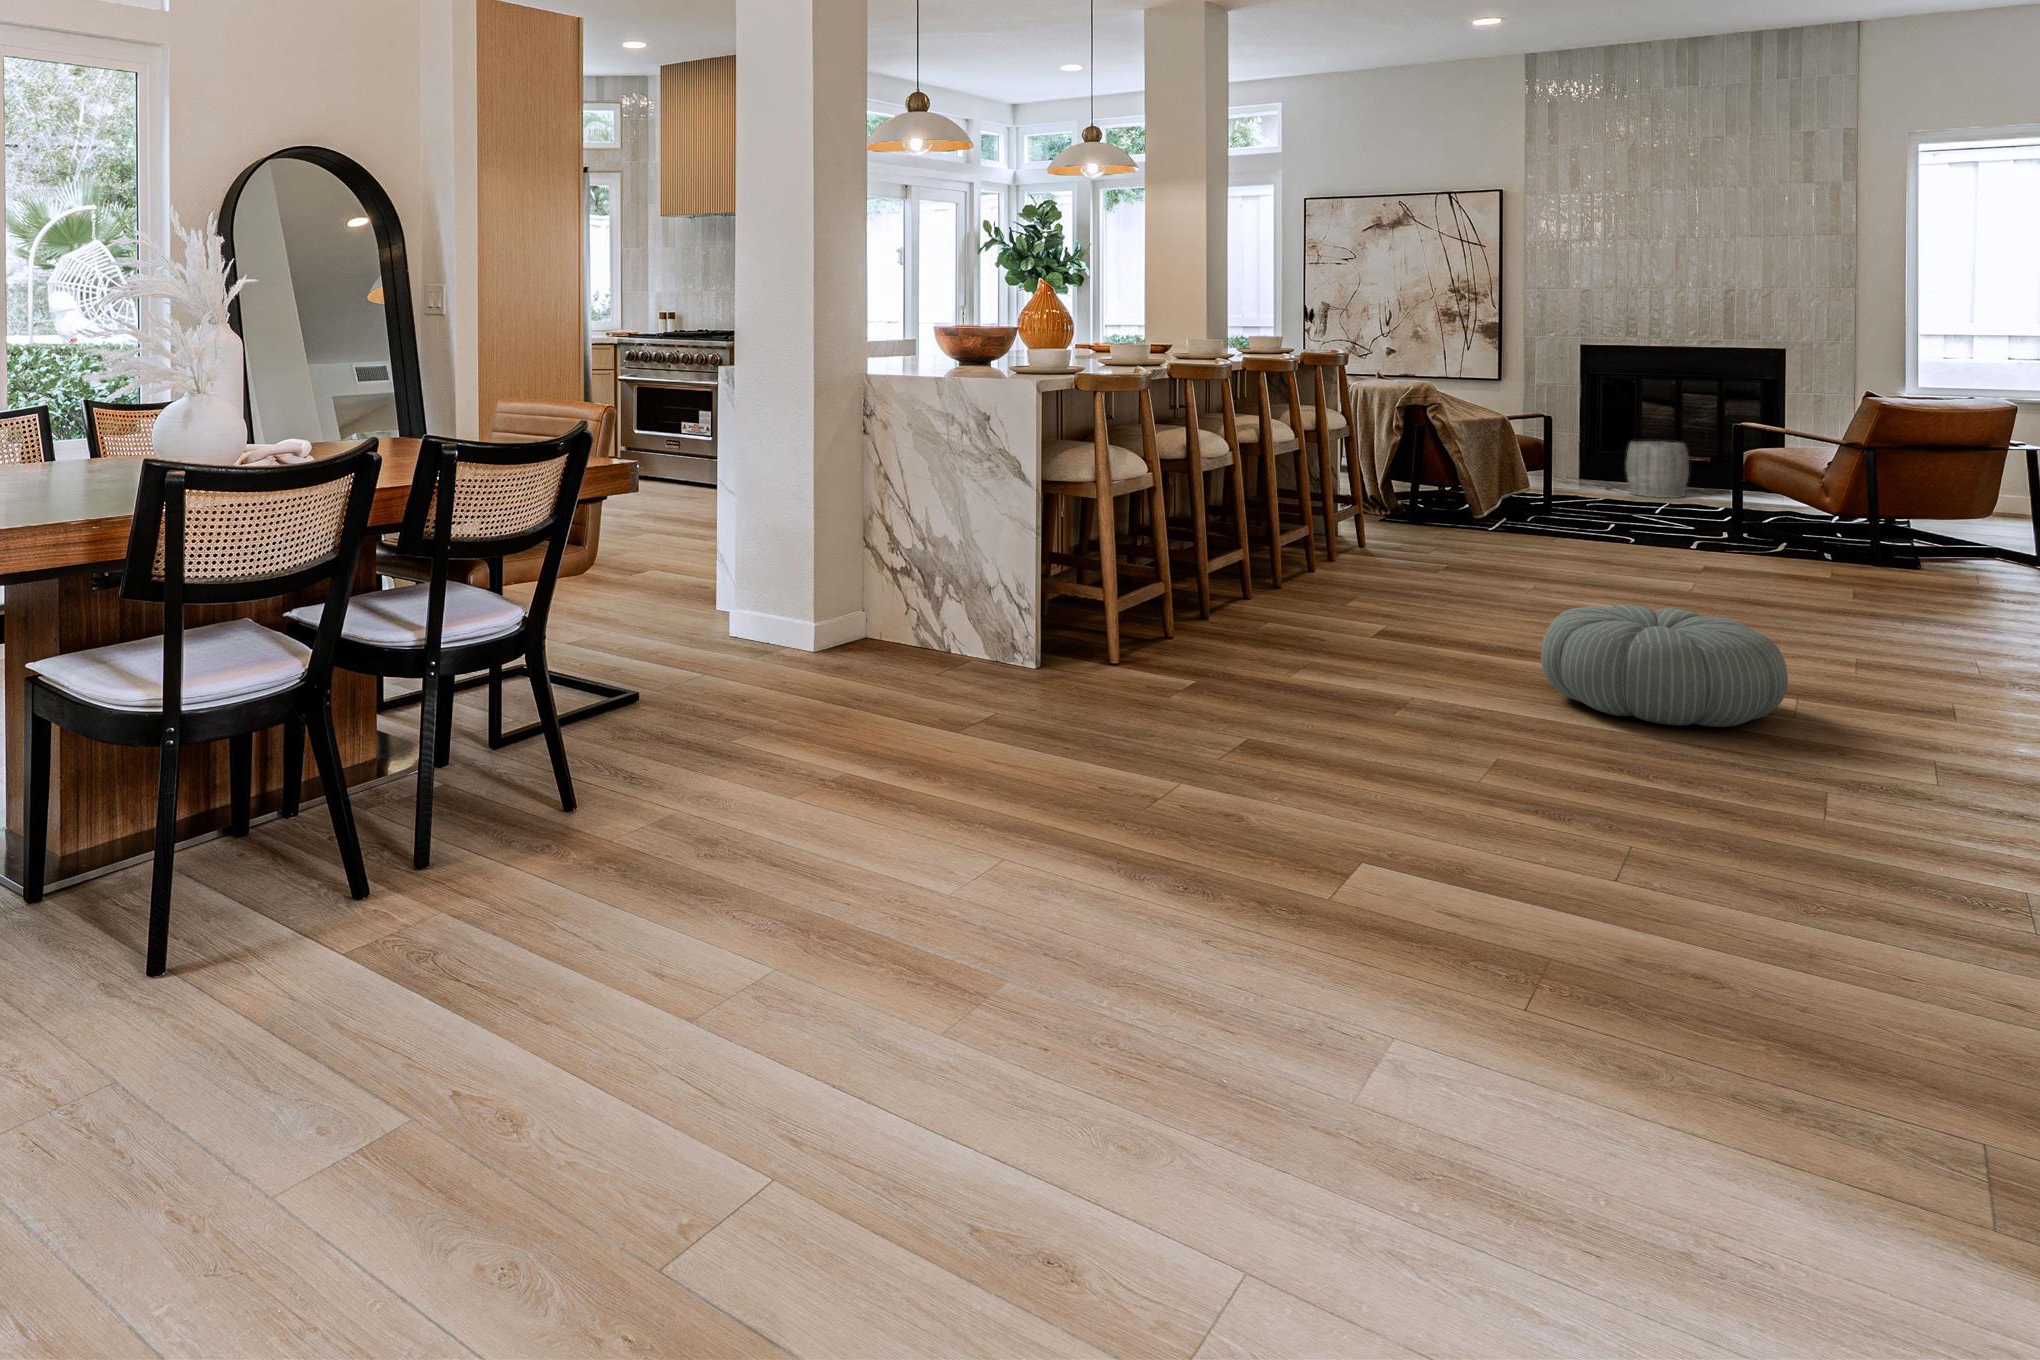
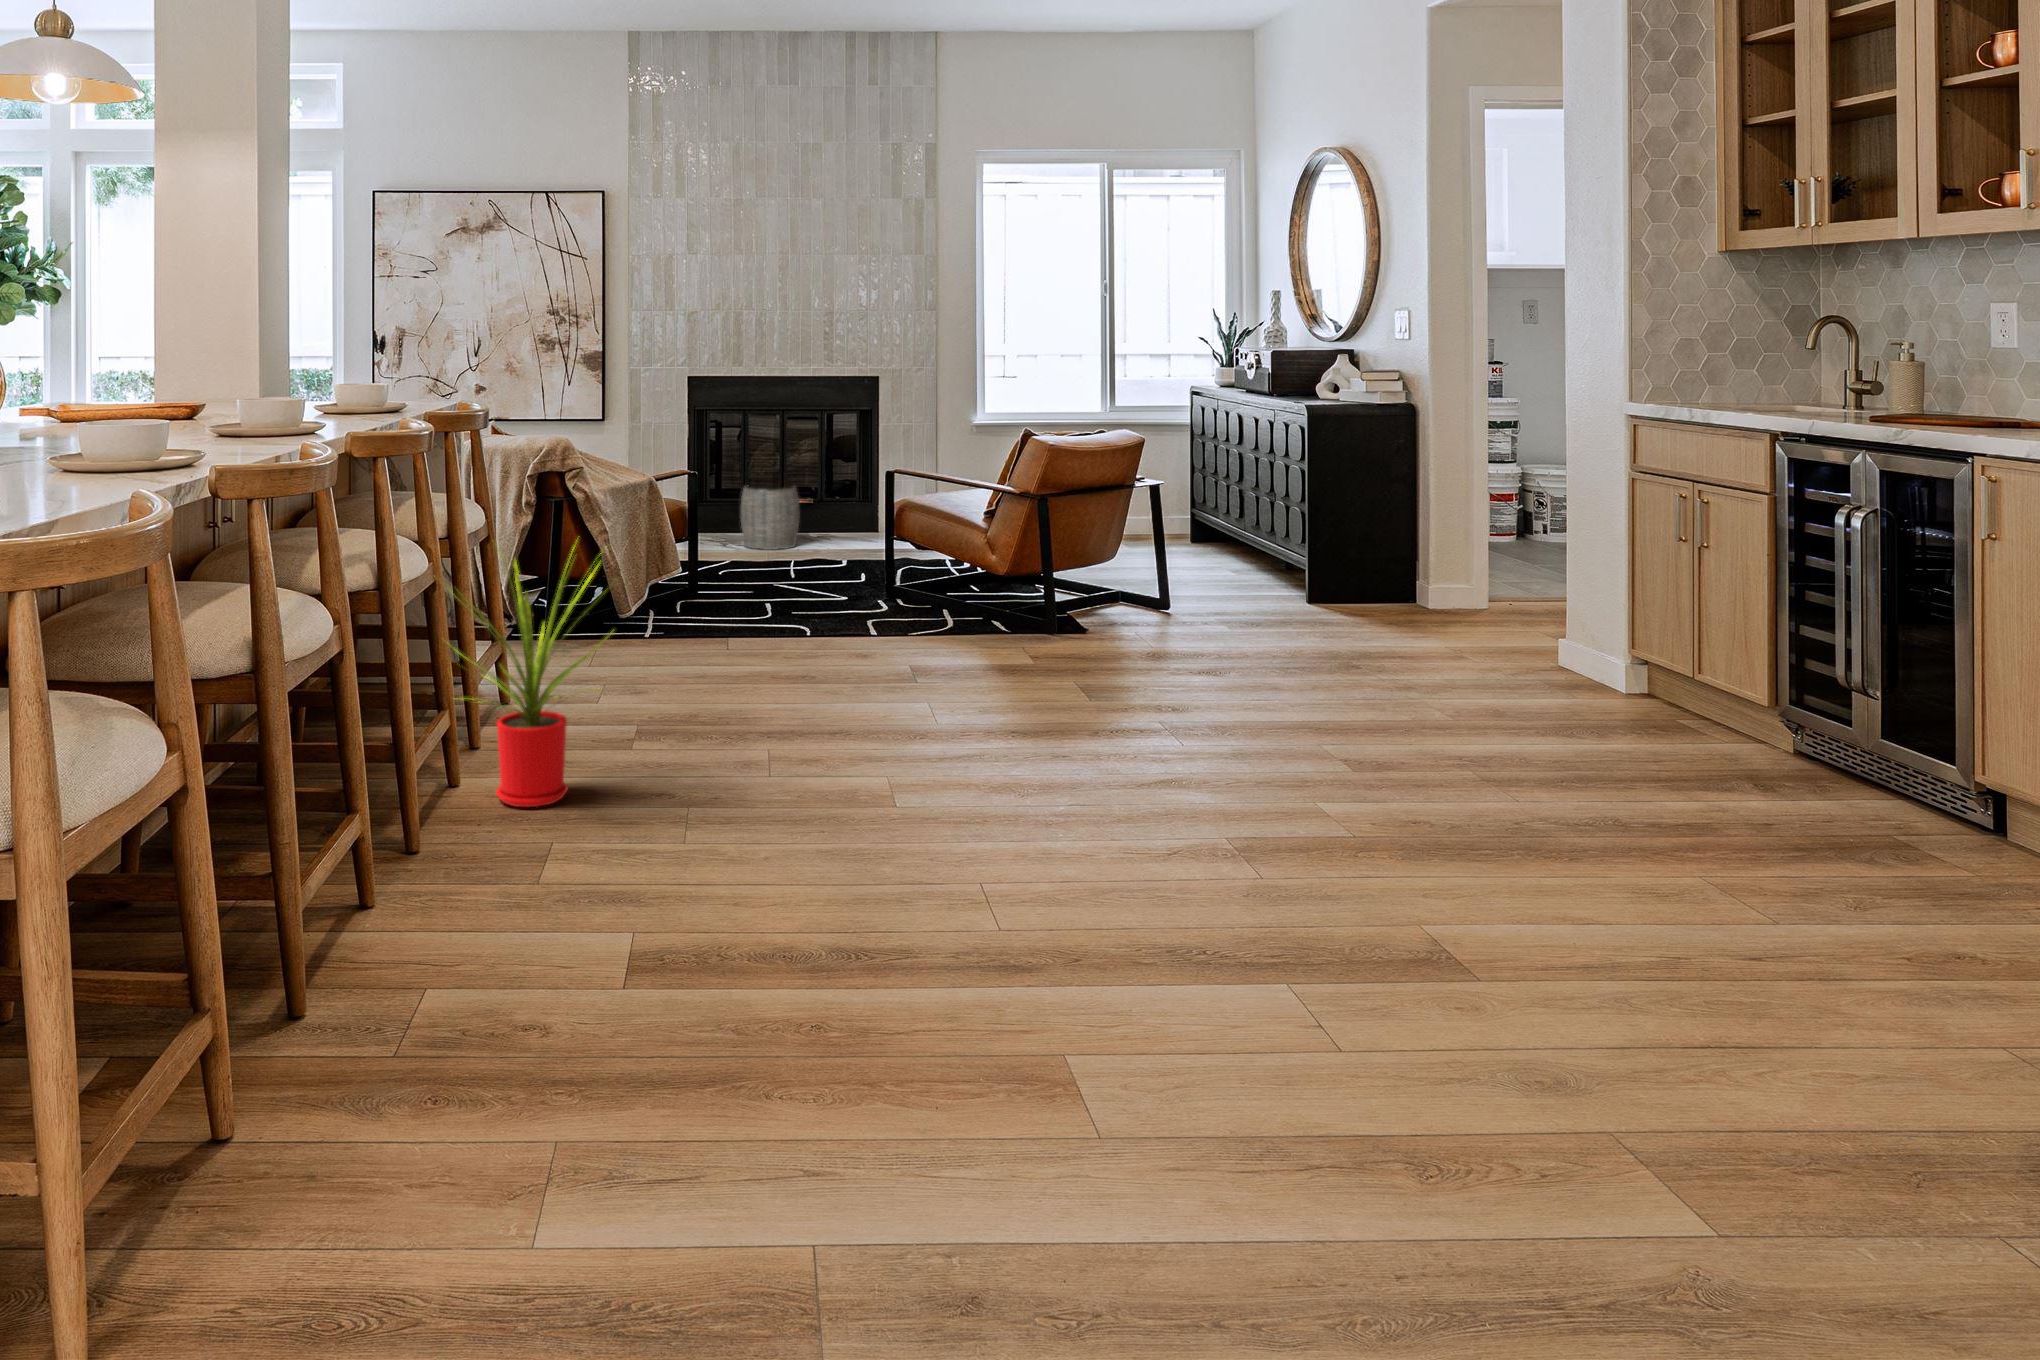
house plant: none [1283,426,1408,592] -> present [447,538,609,807]
pouf: present [1541,605,1788,727] -> none [937,827,1276,1067]

